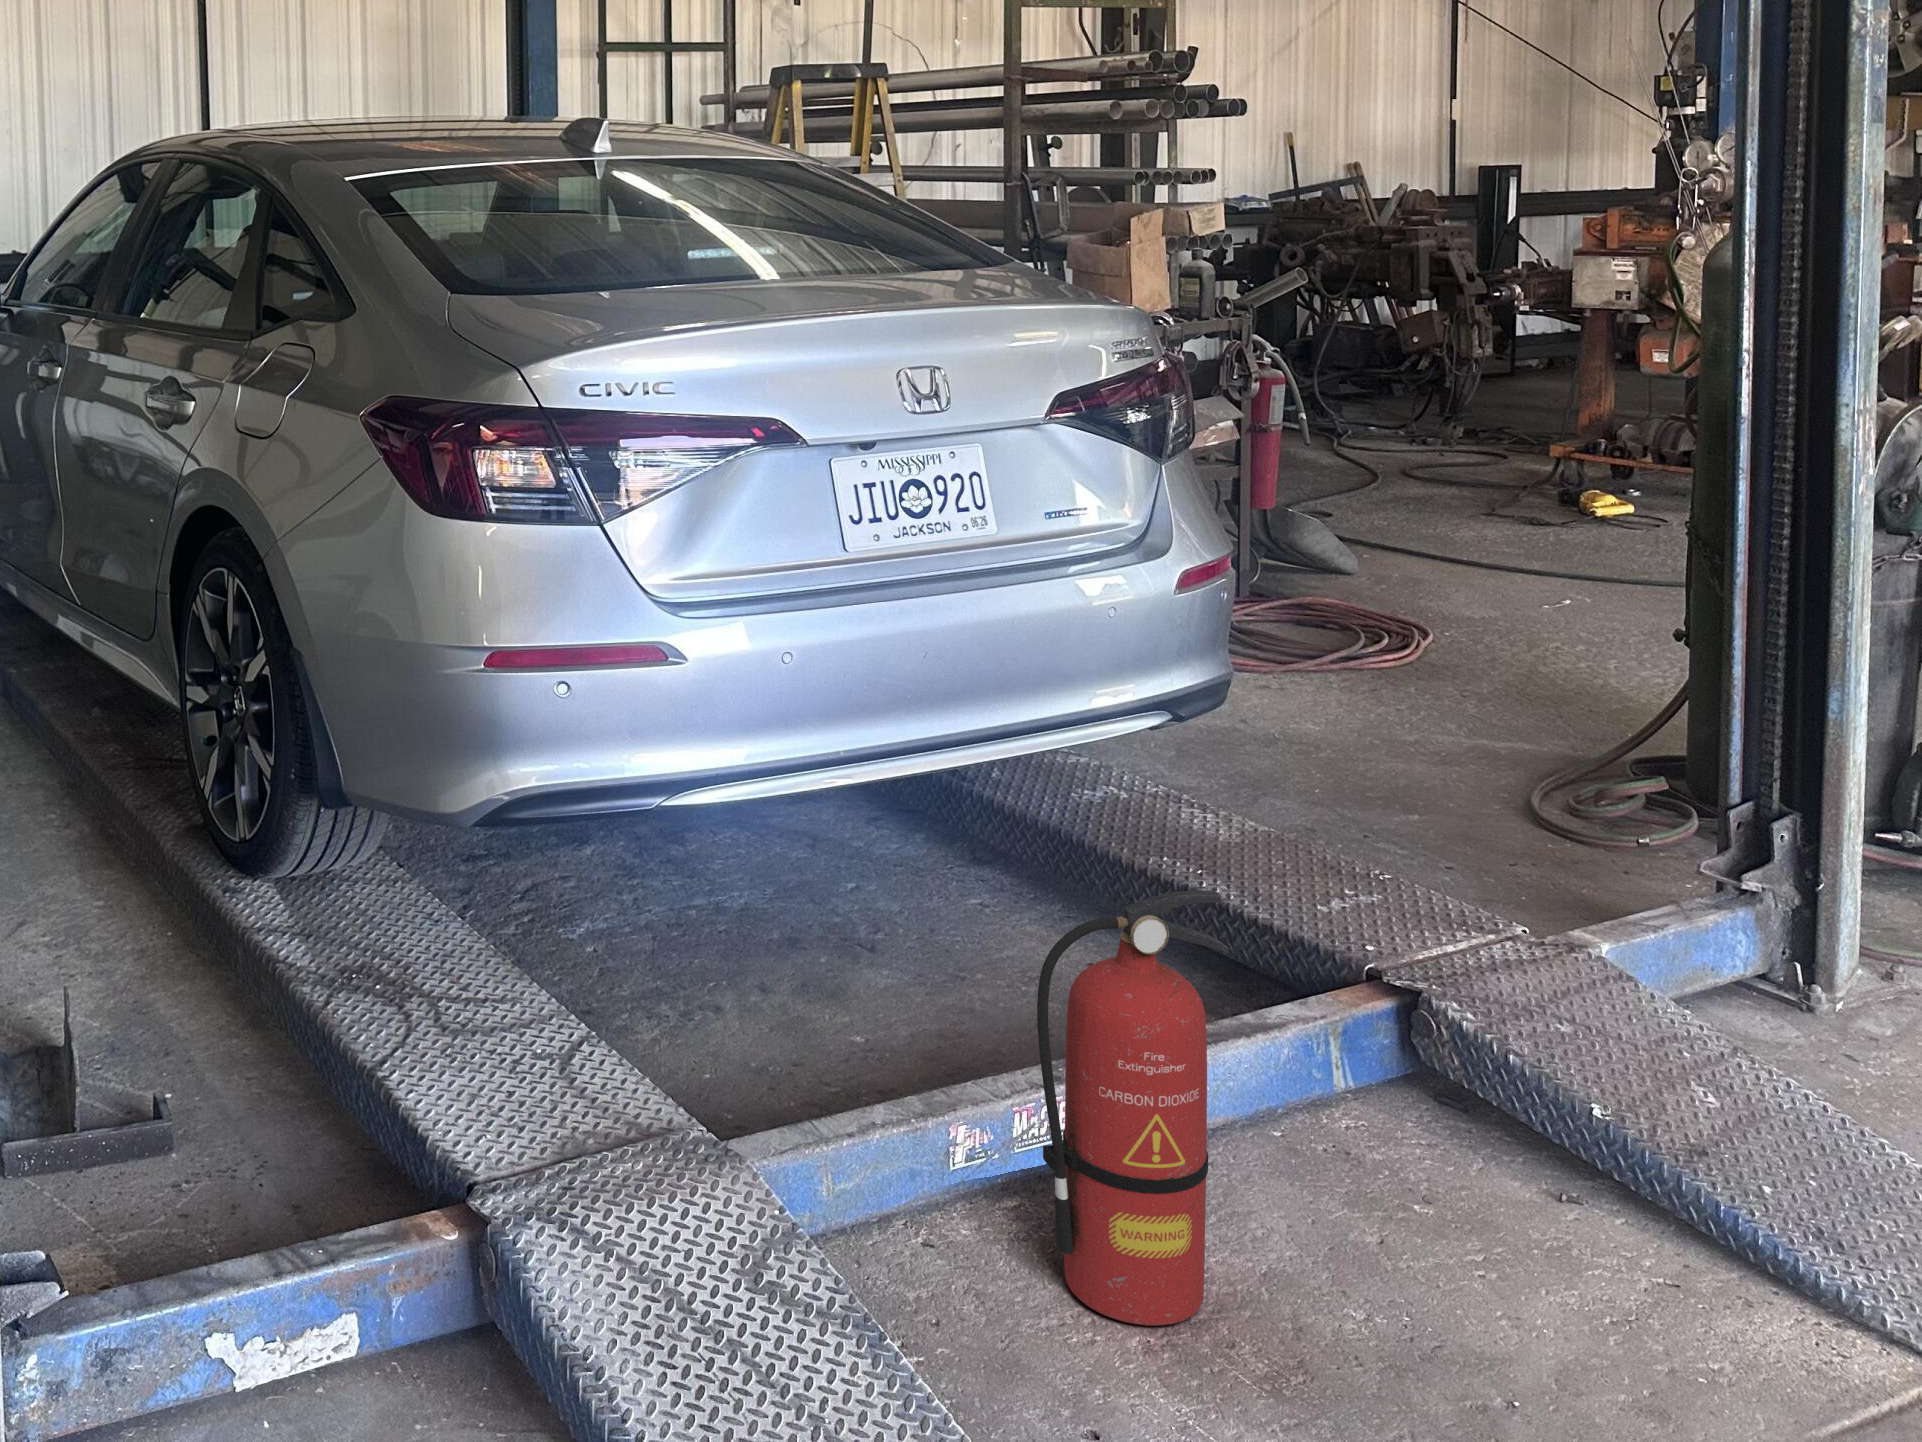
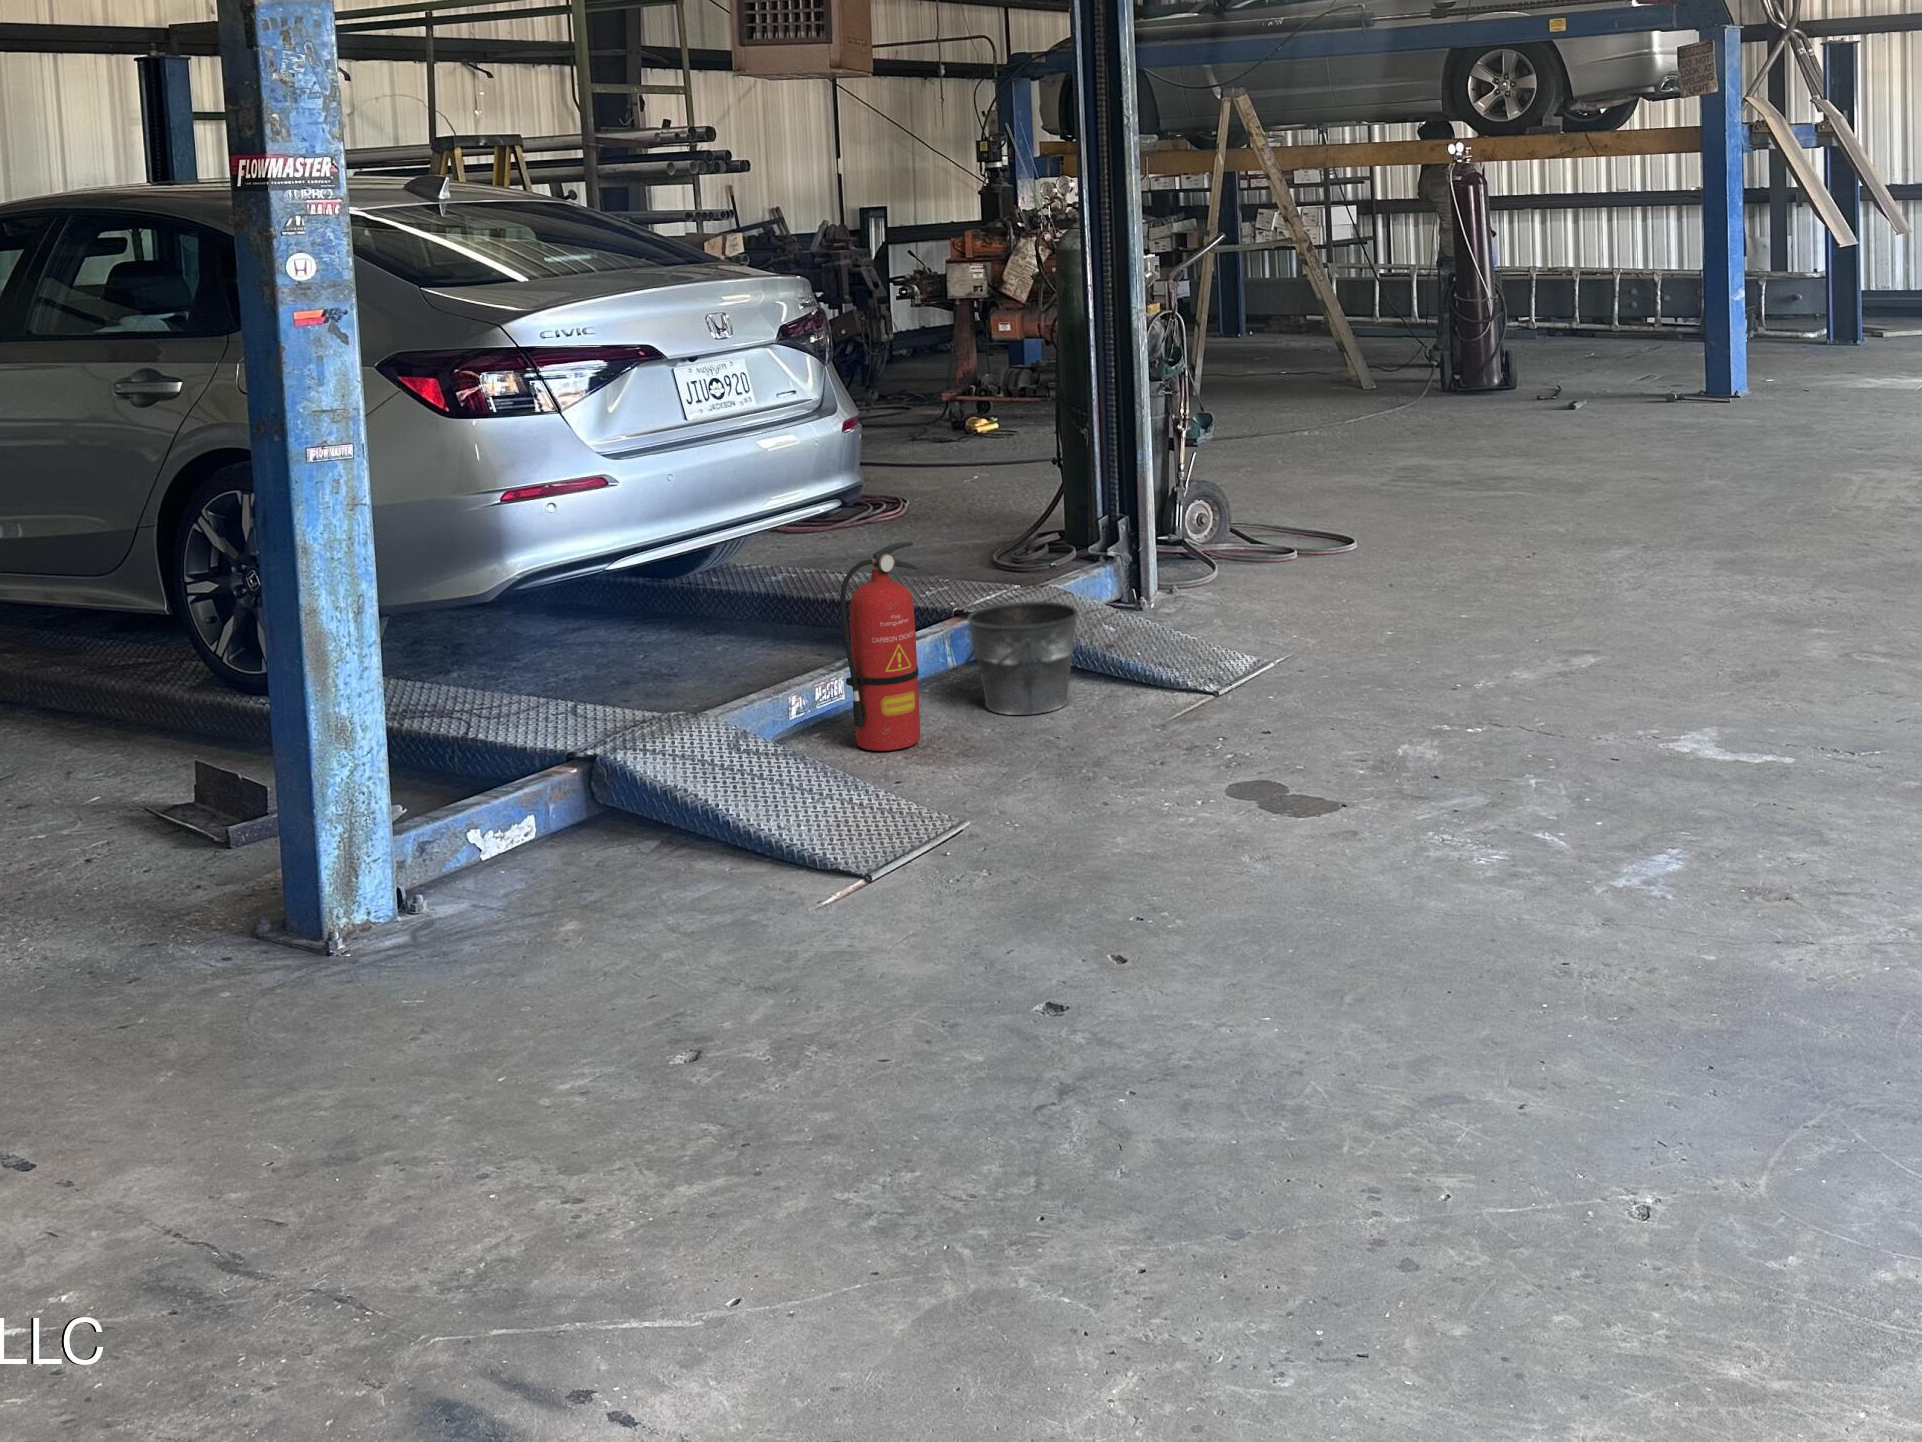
bucket: none [1333,1024,1633,1319] -> present [960,601,1078,715]

